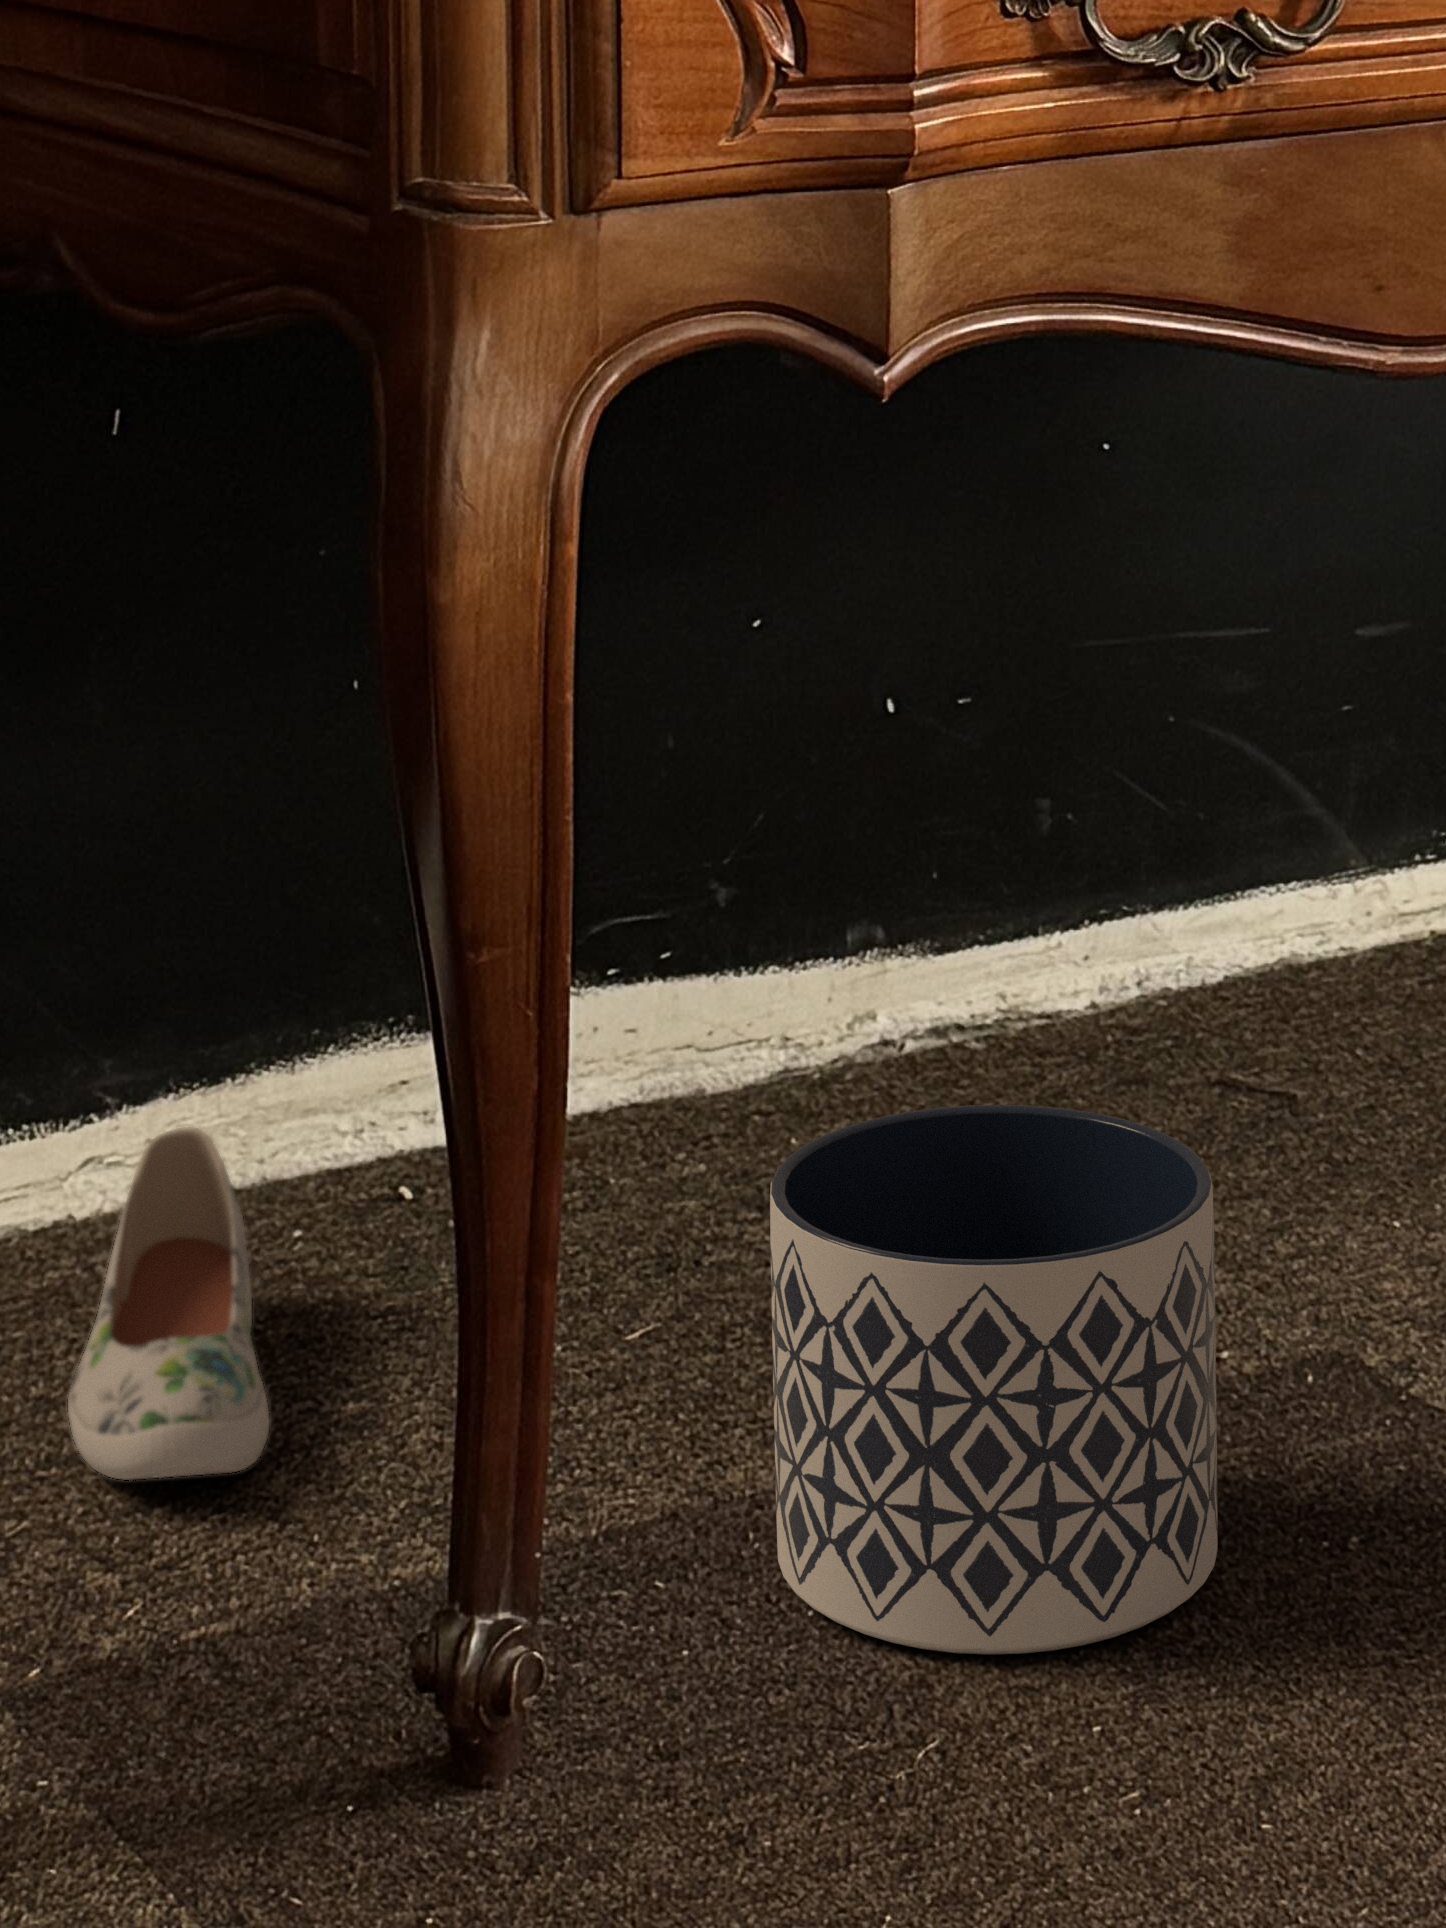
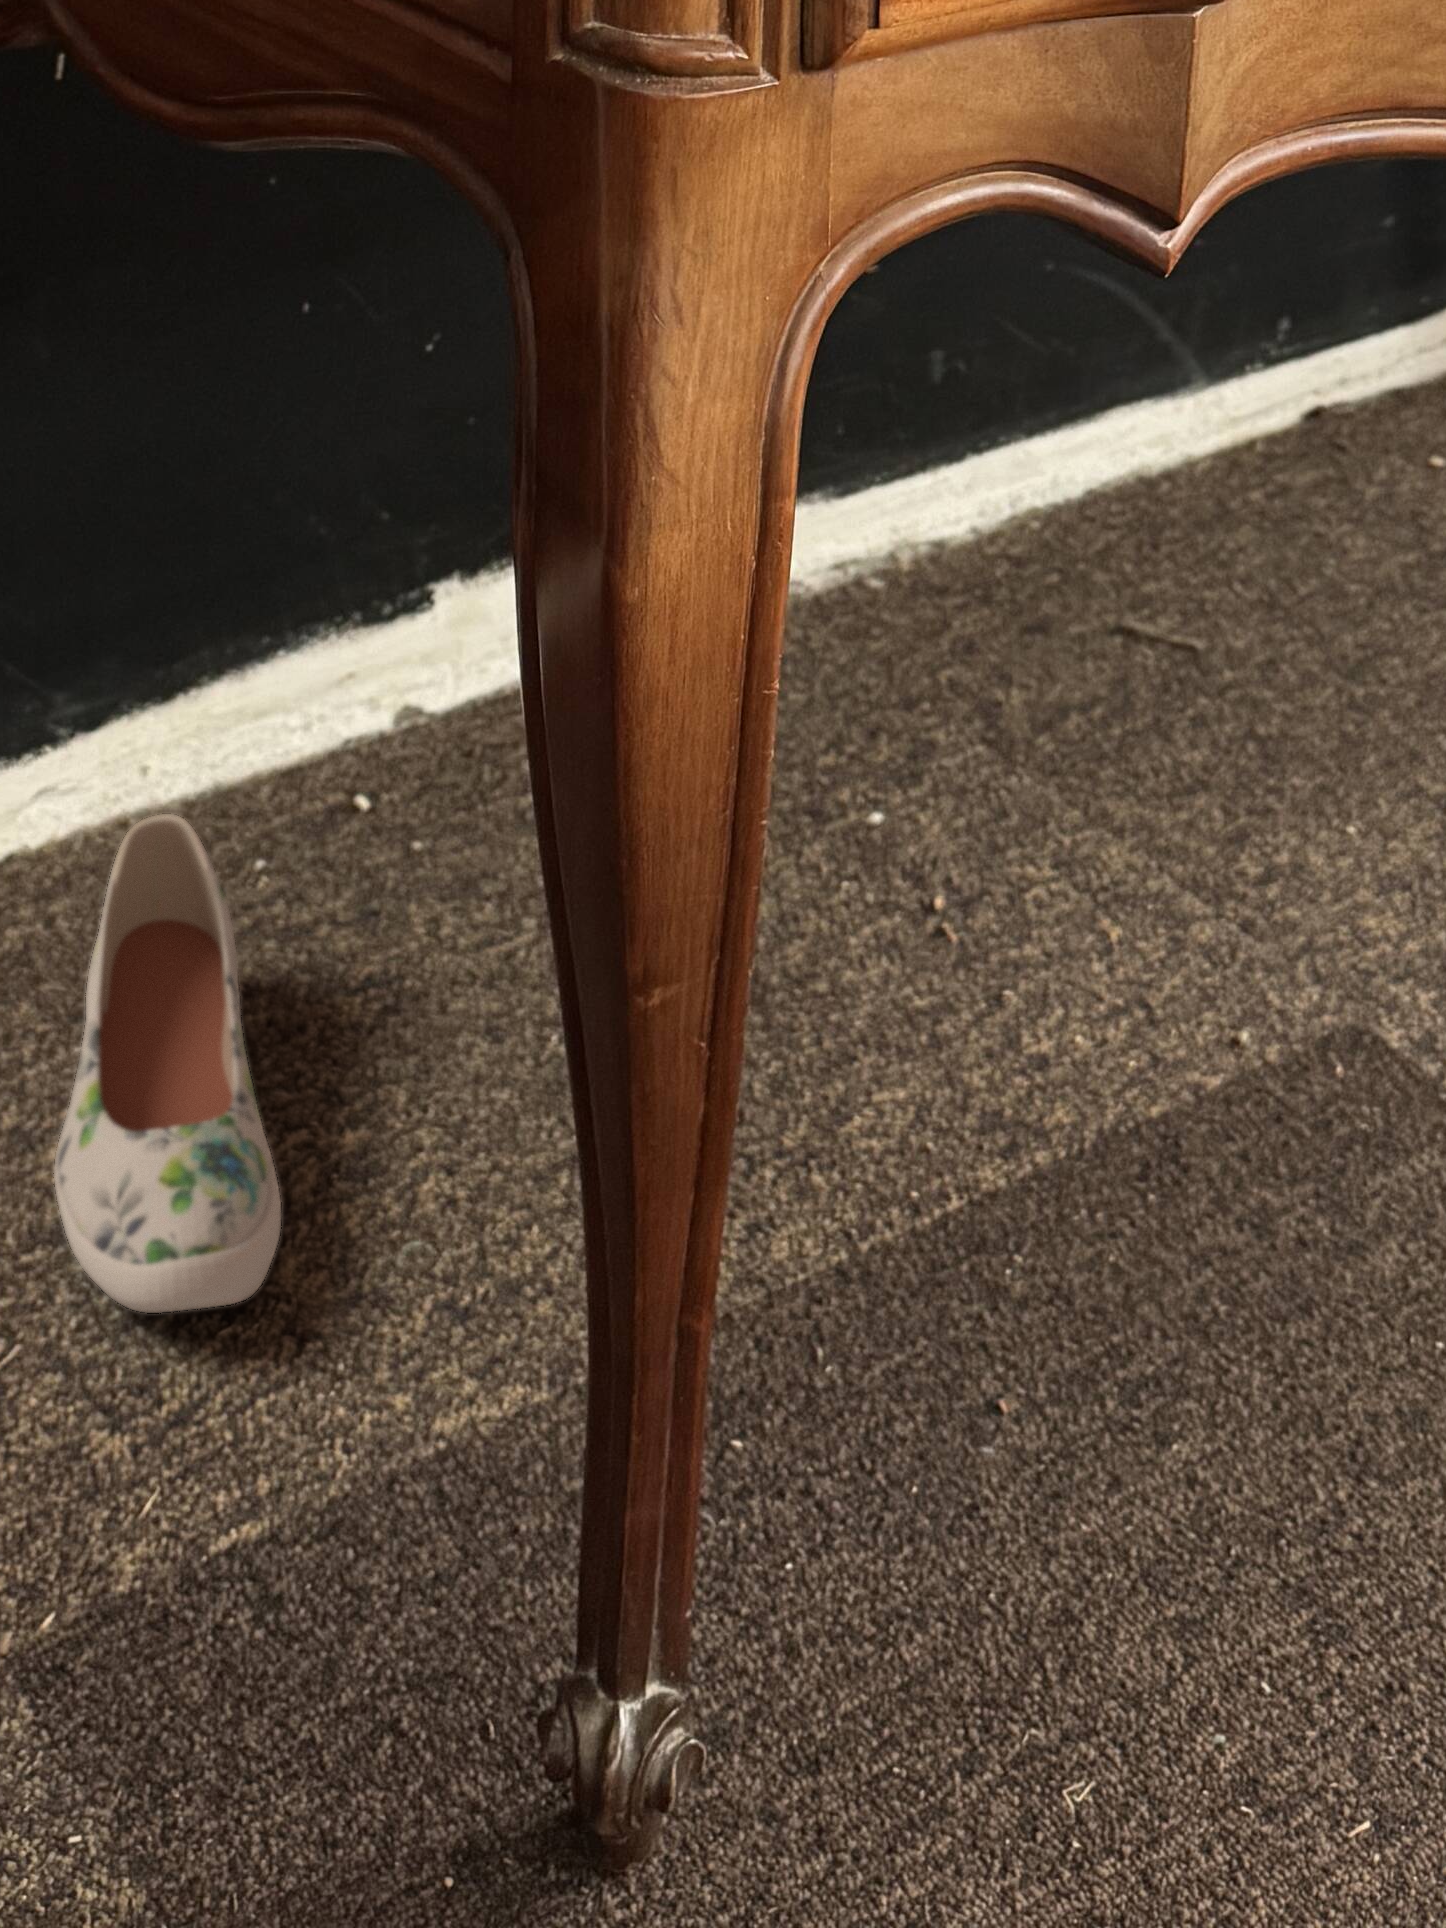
planter: present [770,1105,1218,1654] -> none [880,908,1411,1612]

